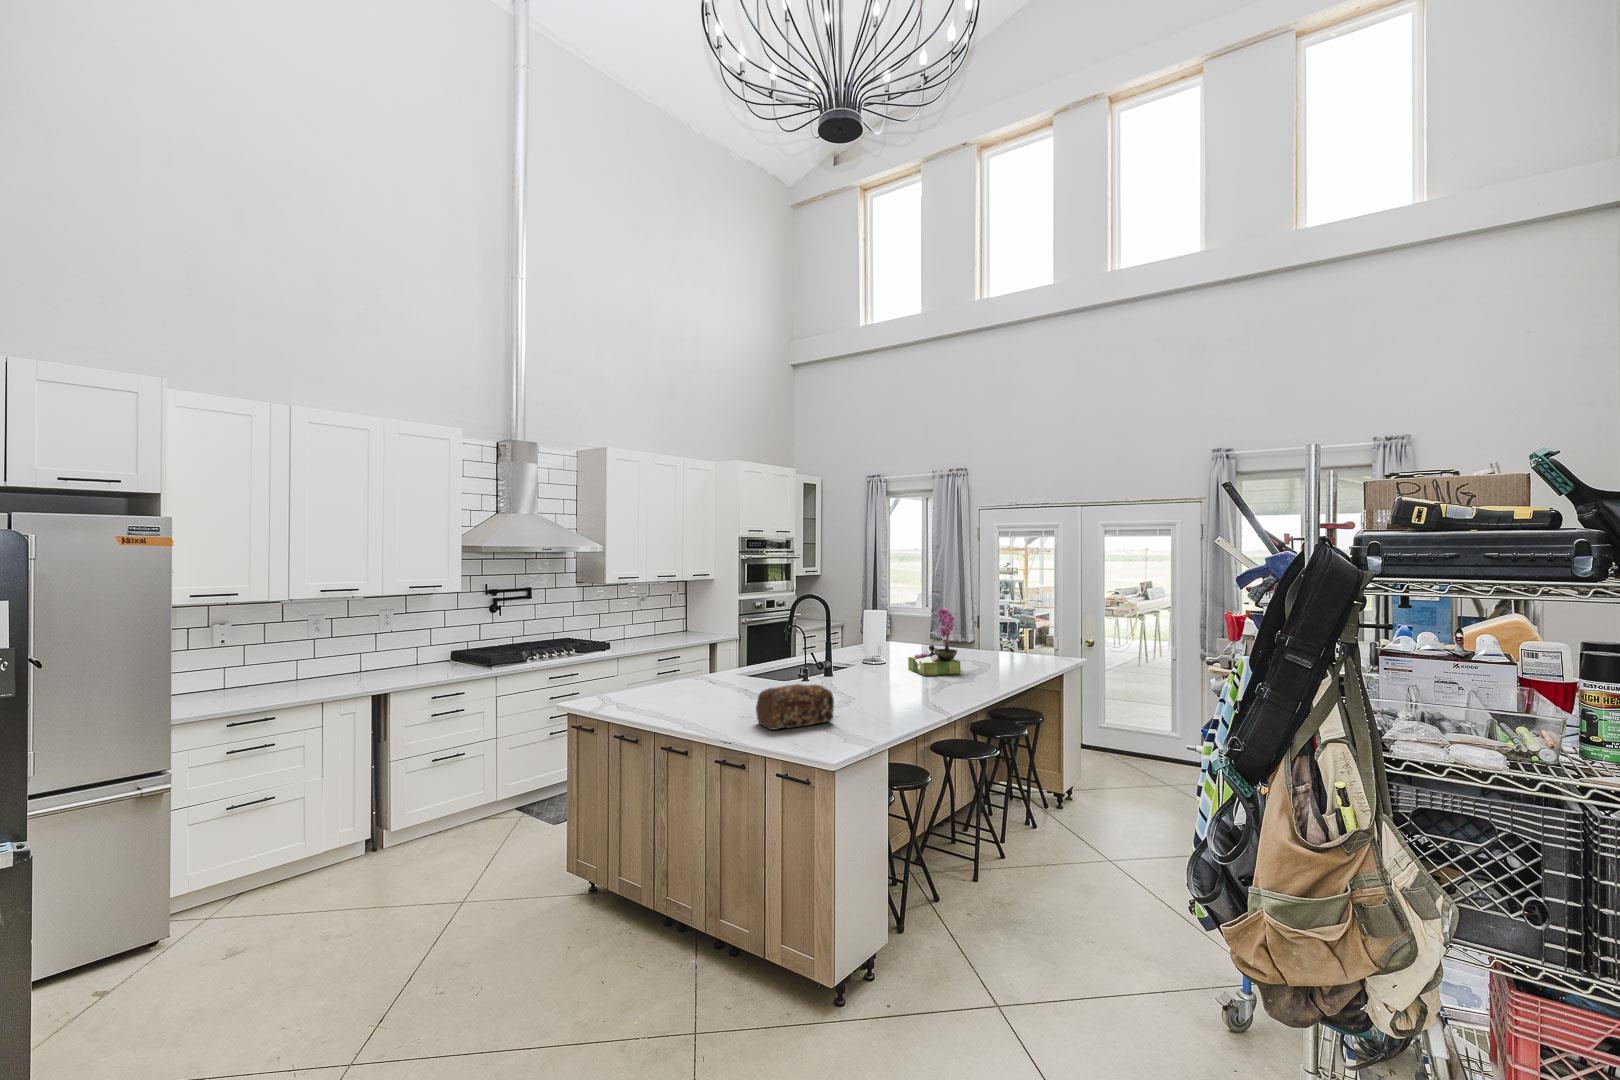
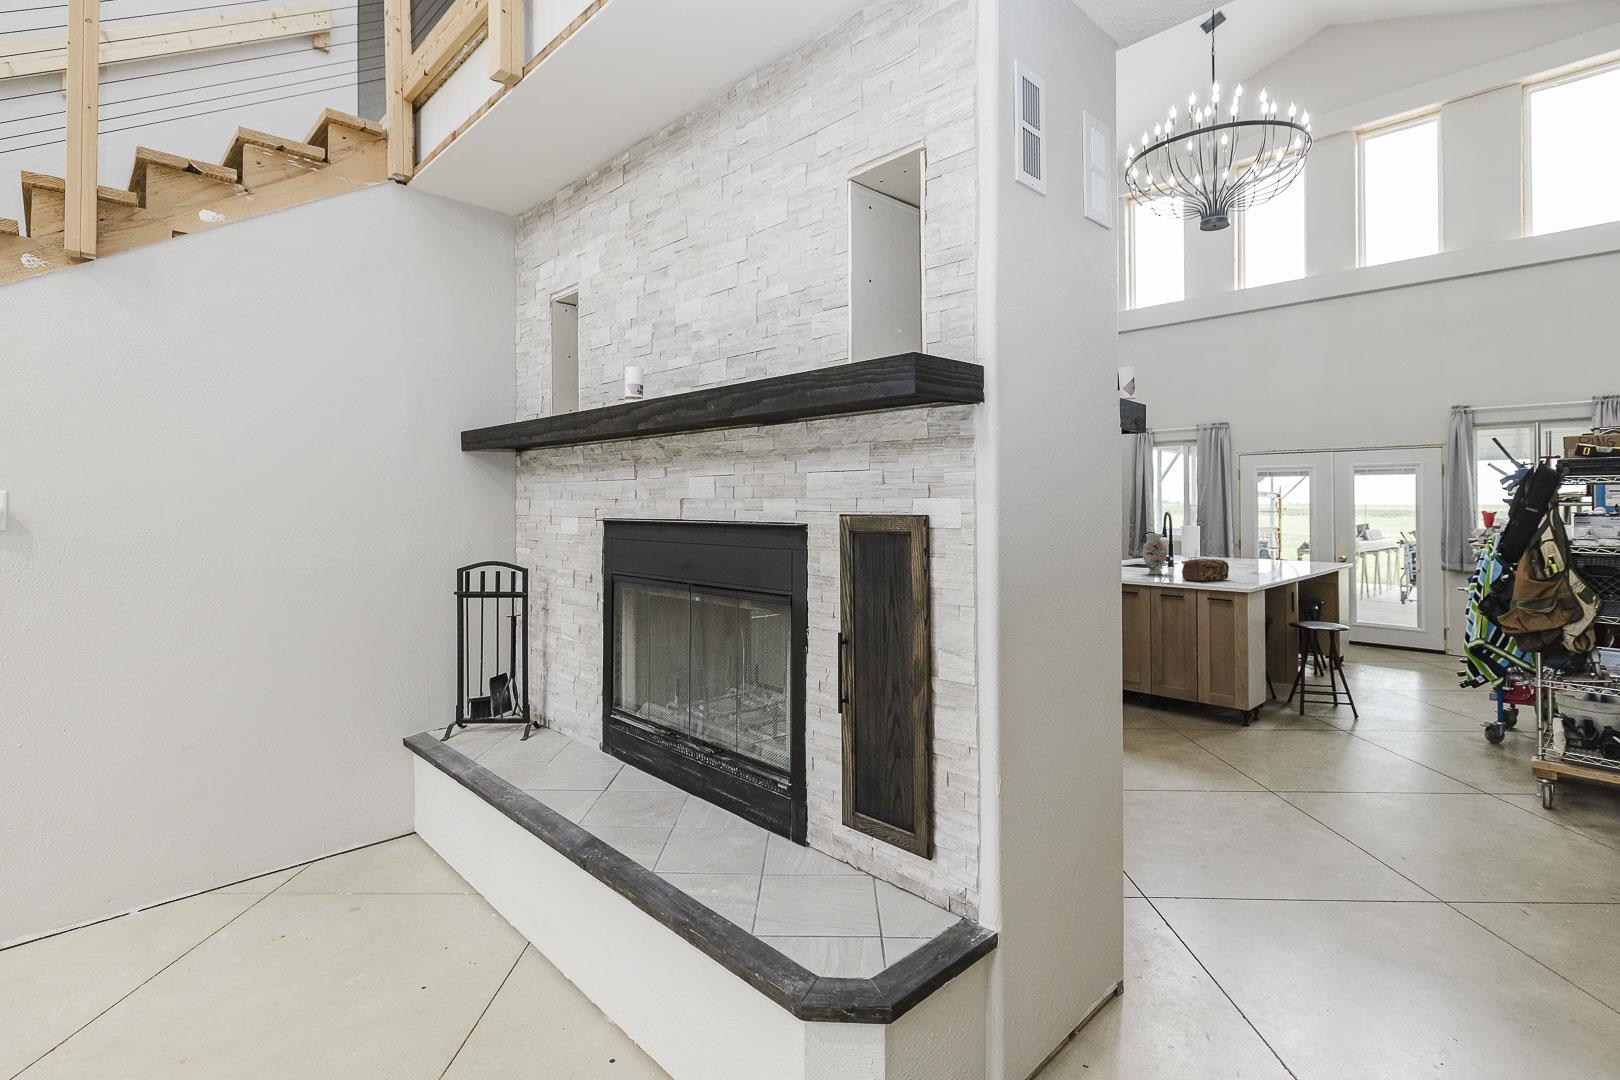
flower arrangement: present [908,607,960,676] -> none [1232,522,1274,566]
vase: none [728,631,767,702] -> present [1143,534,1167,575]

